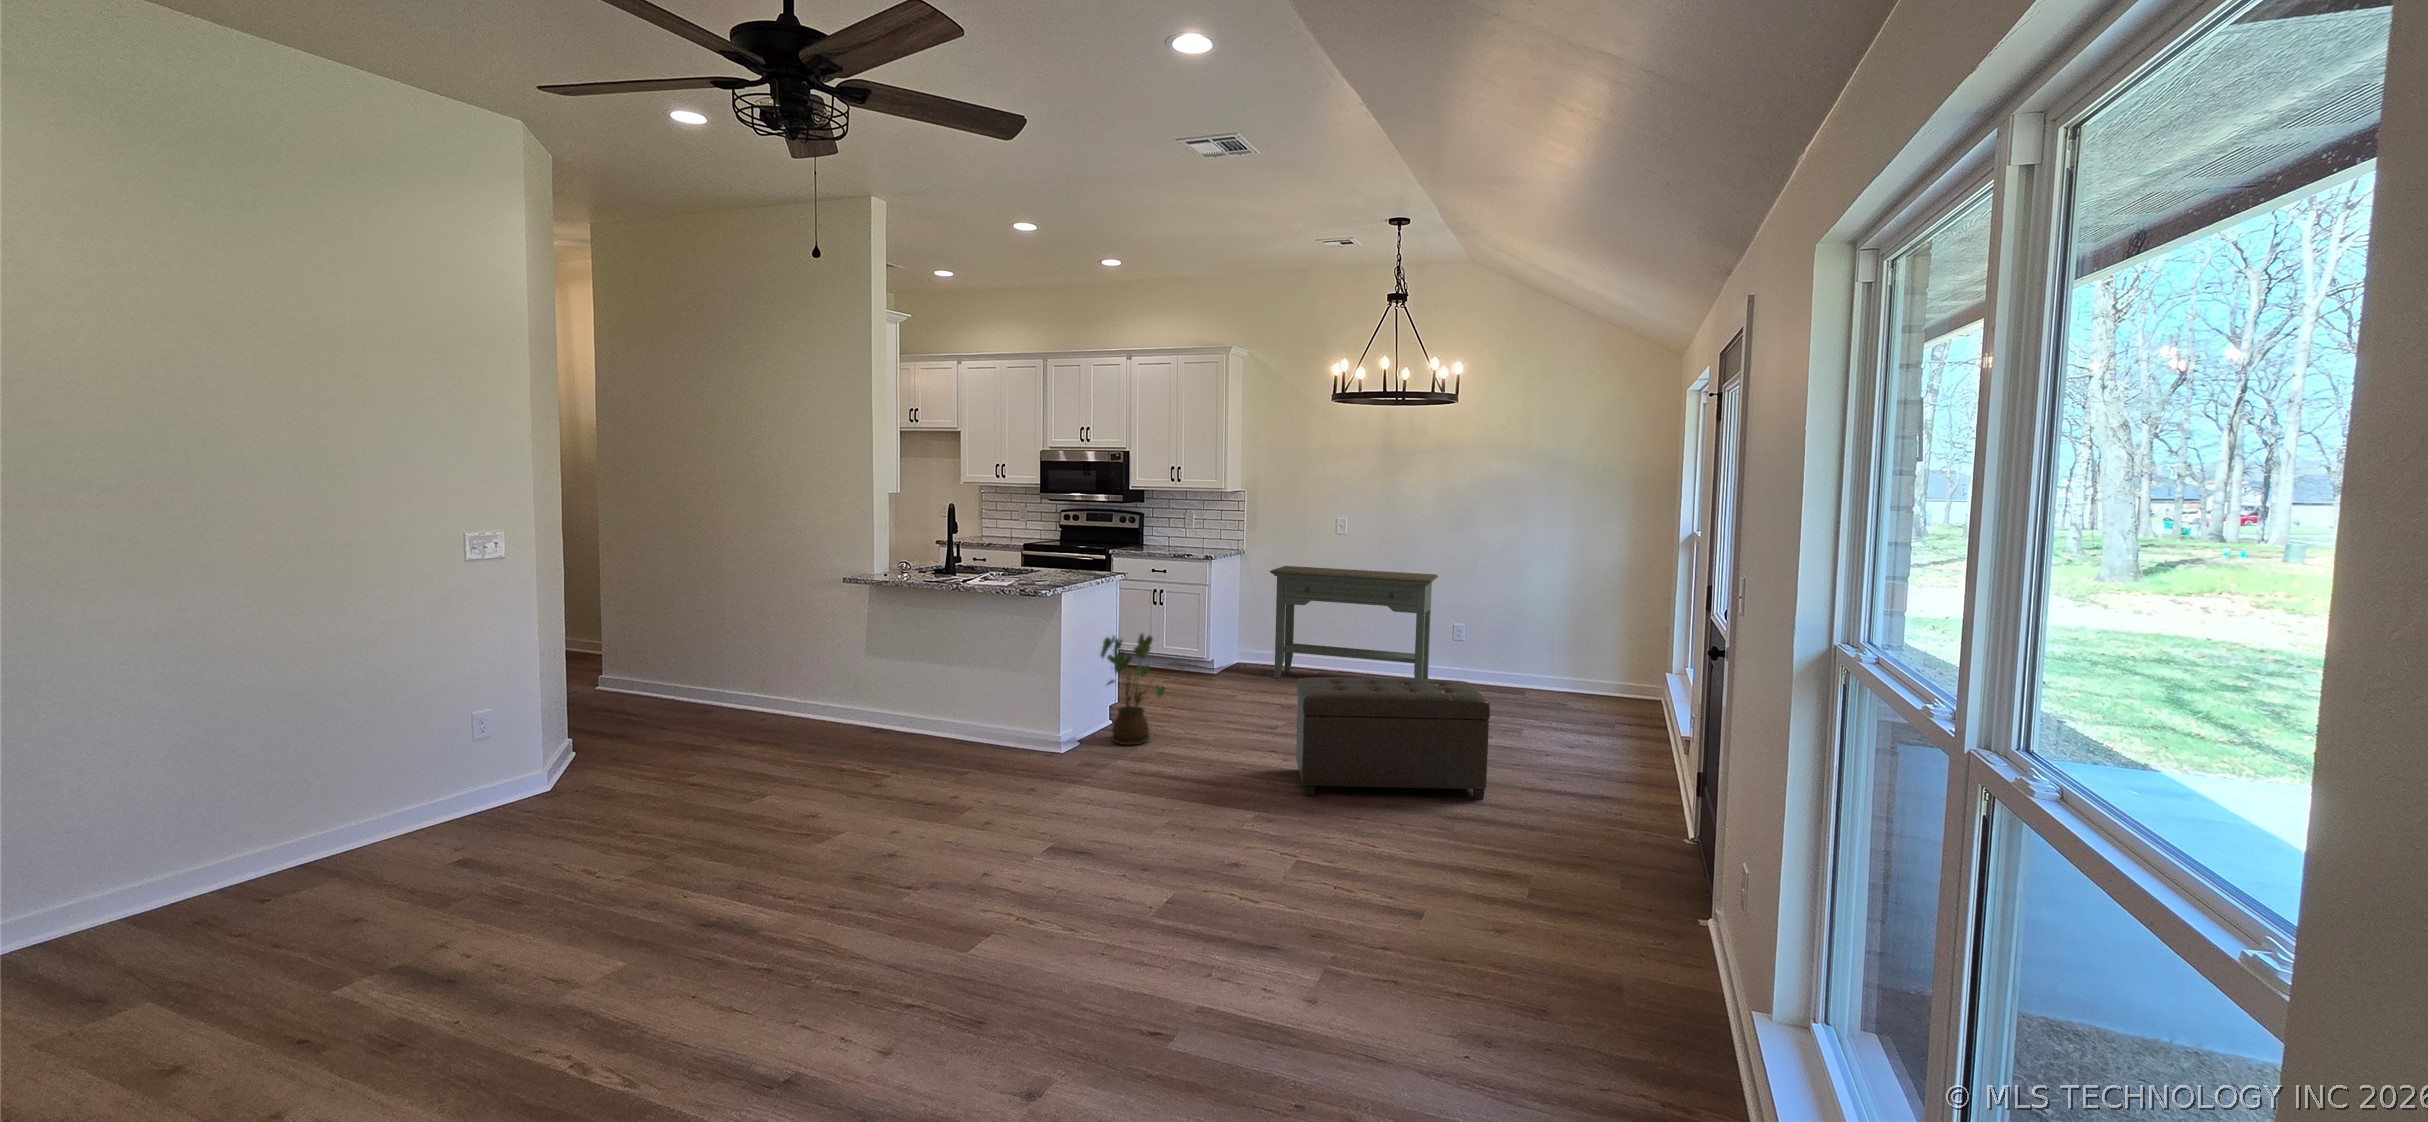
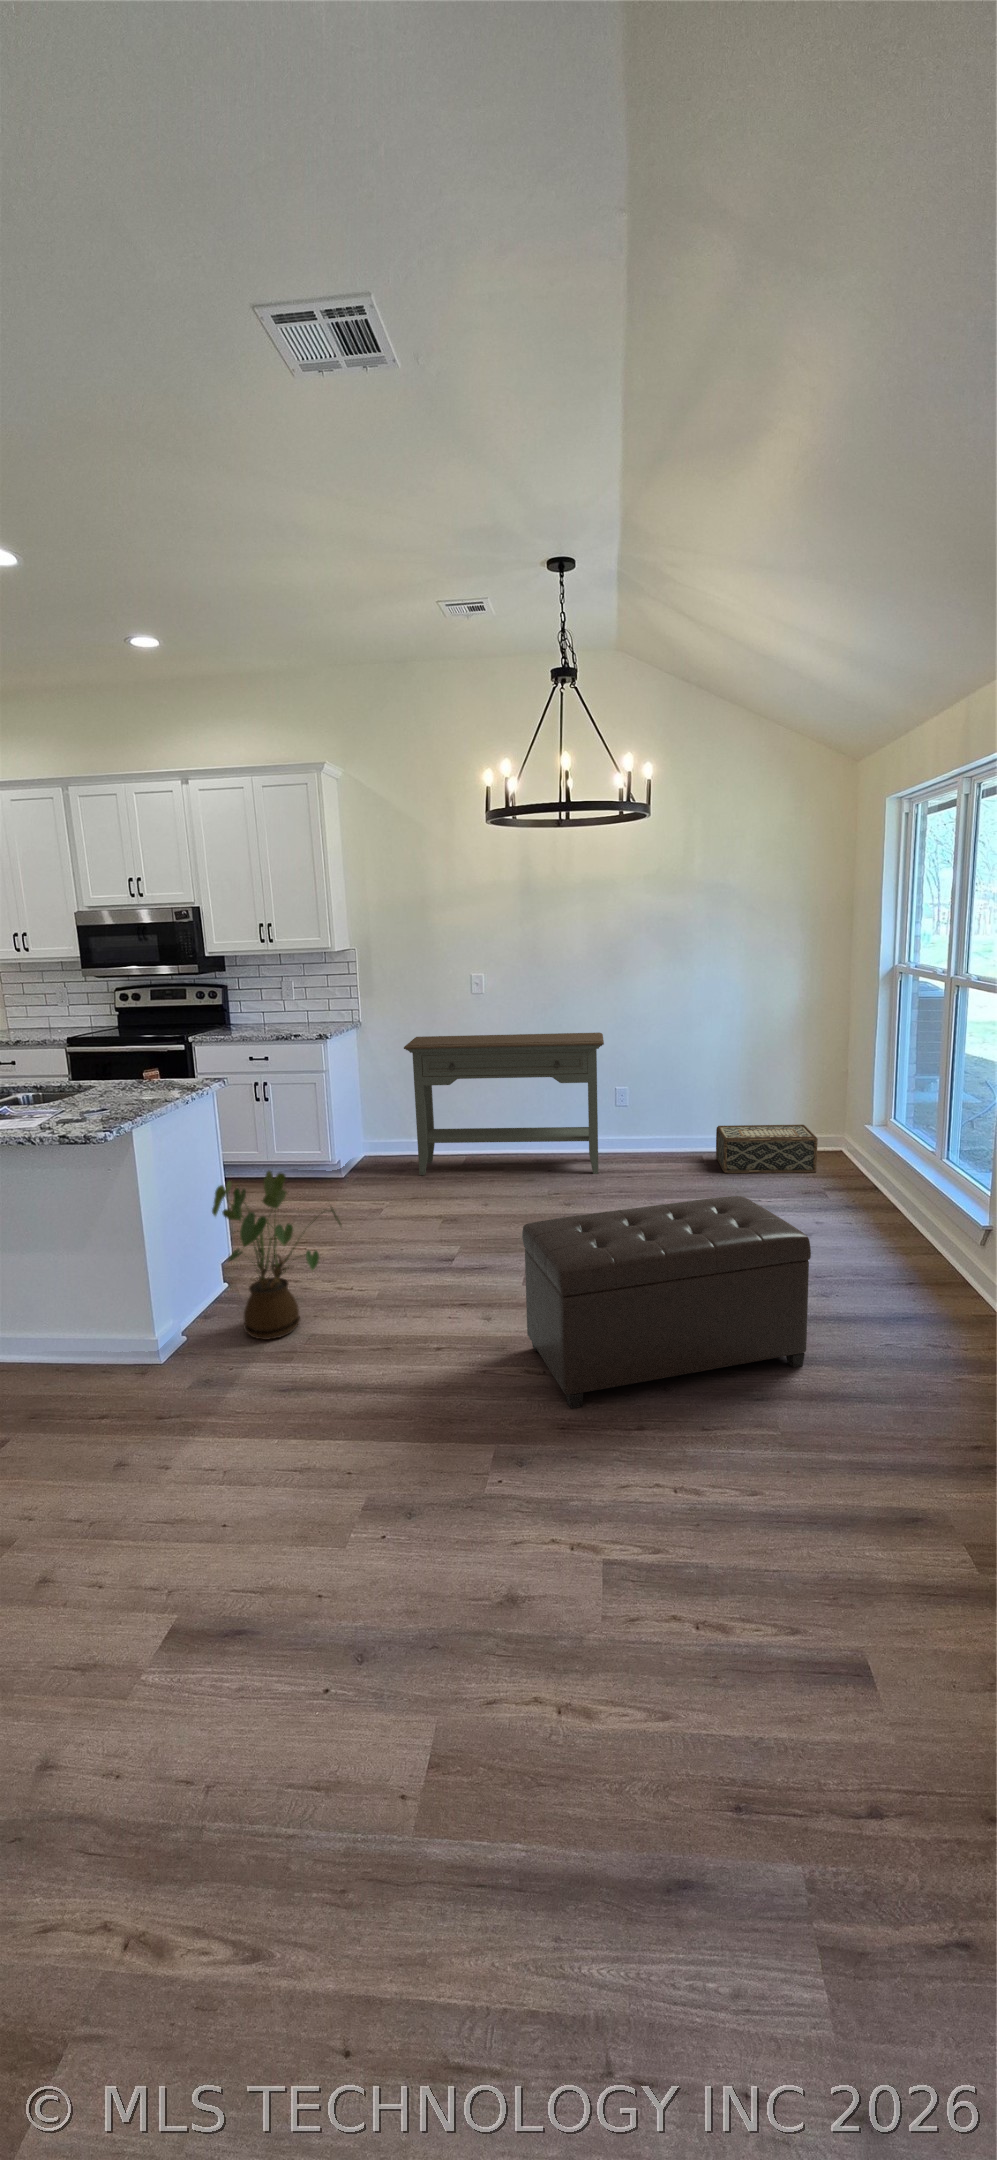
woven basket: none [1529,664,1614,710] -> present [716,1125,818,1173]

